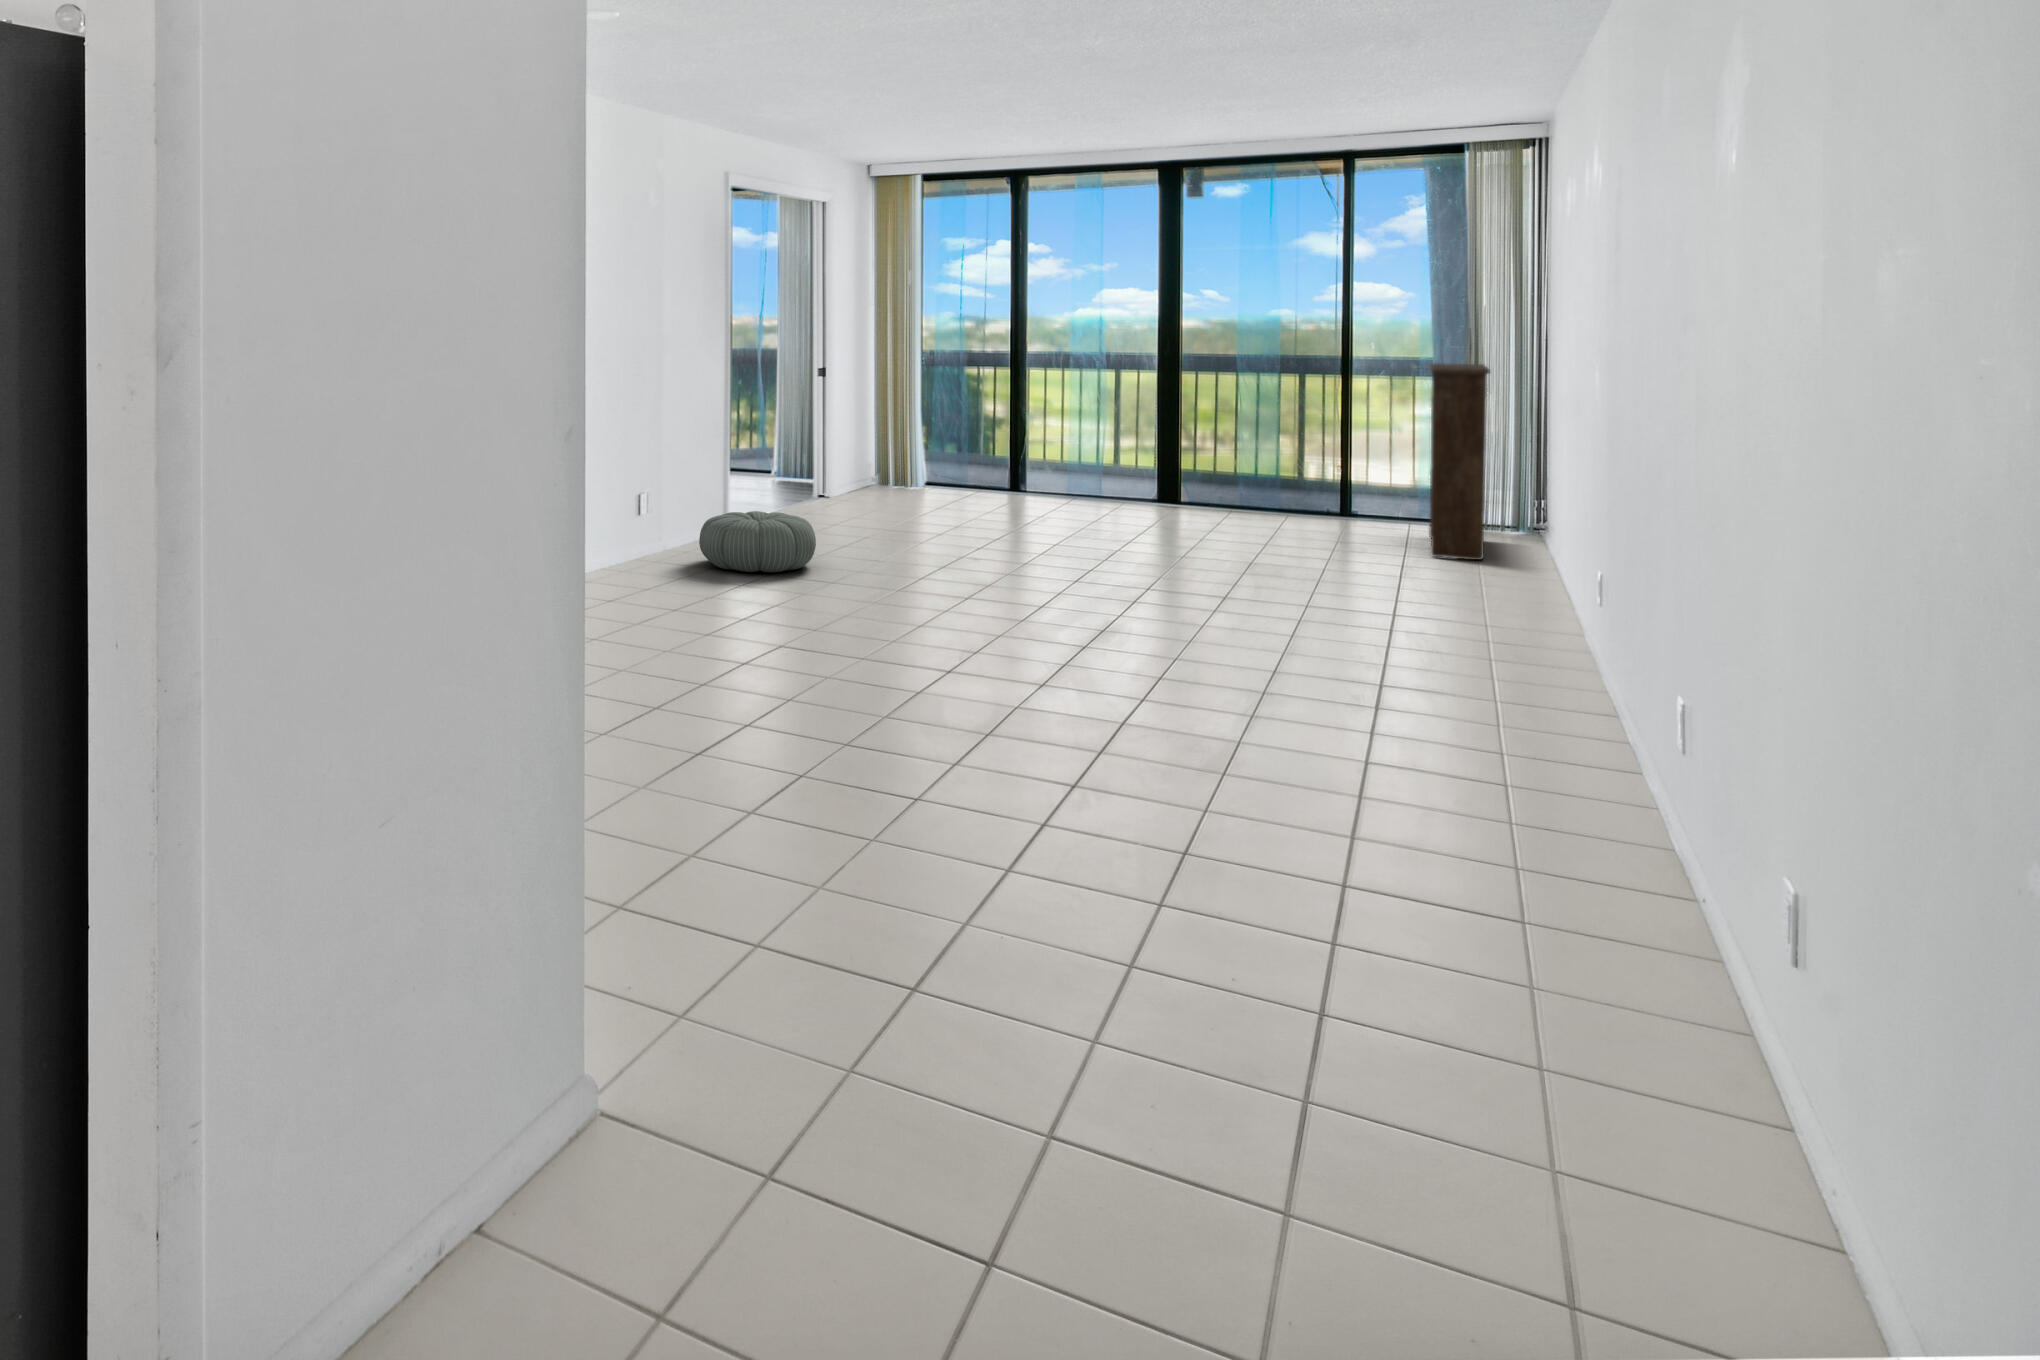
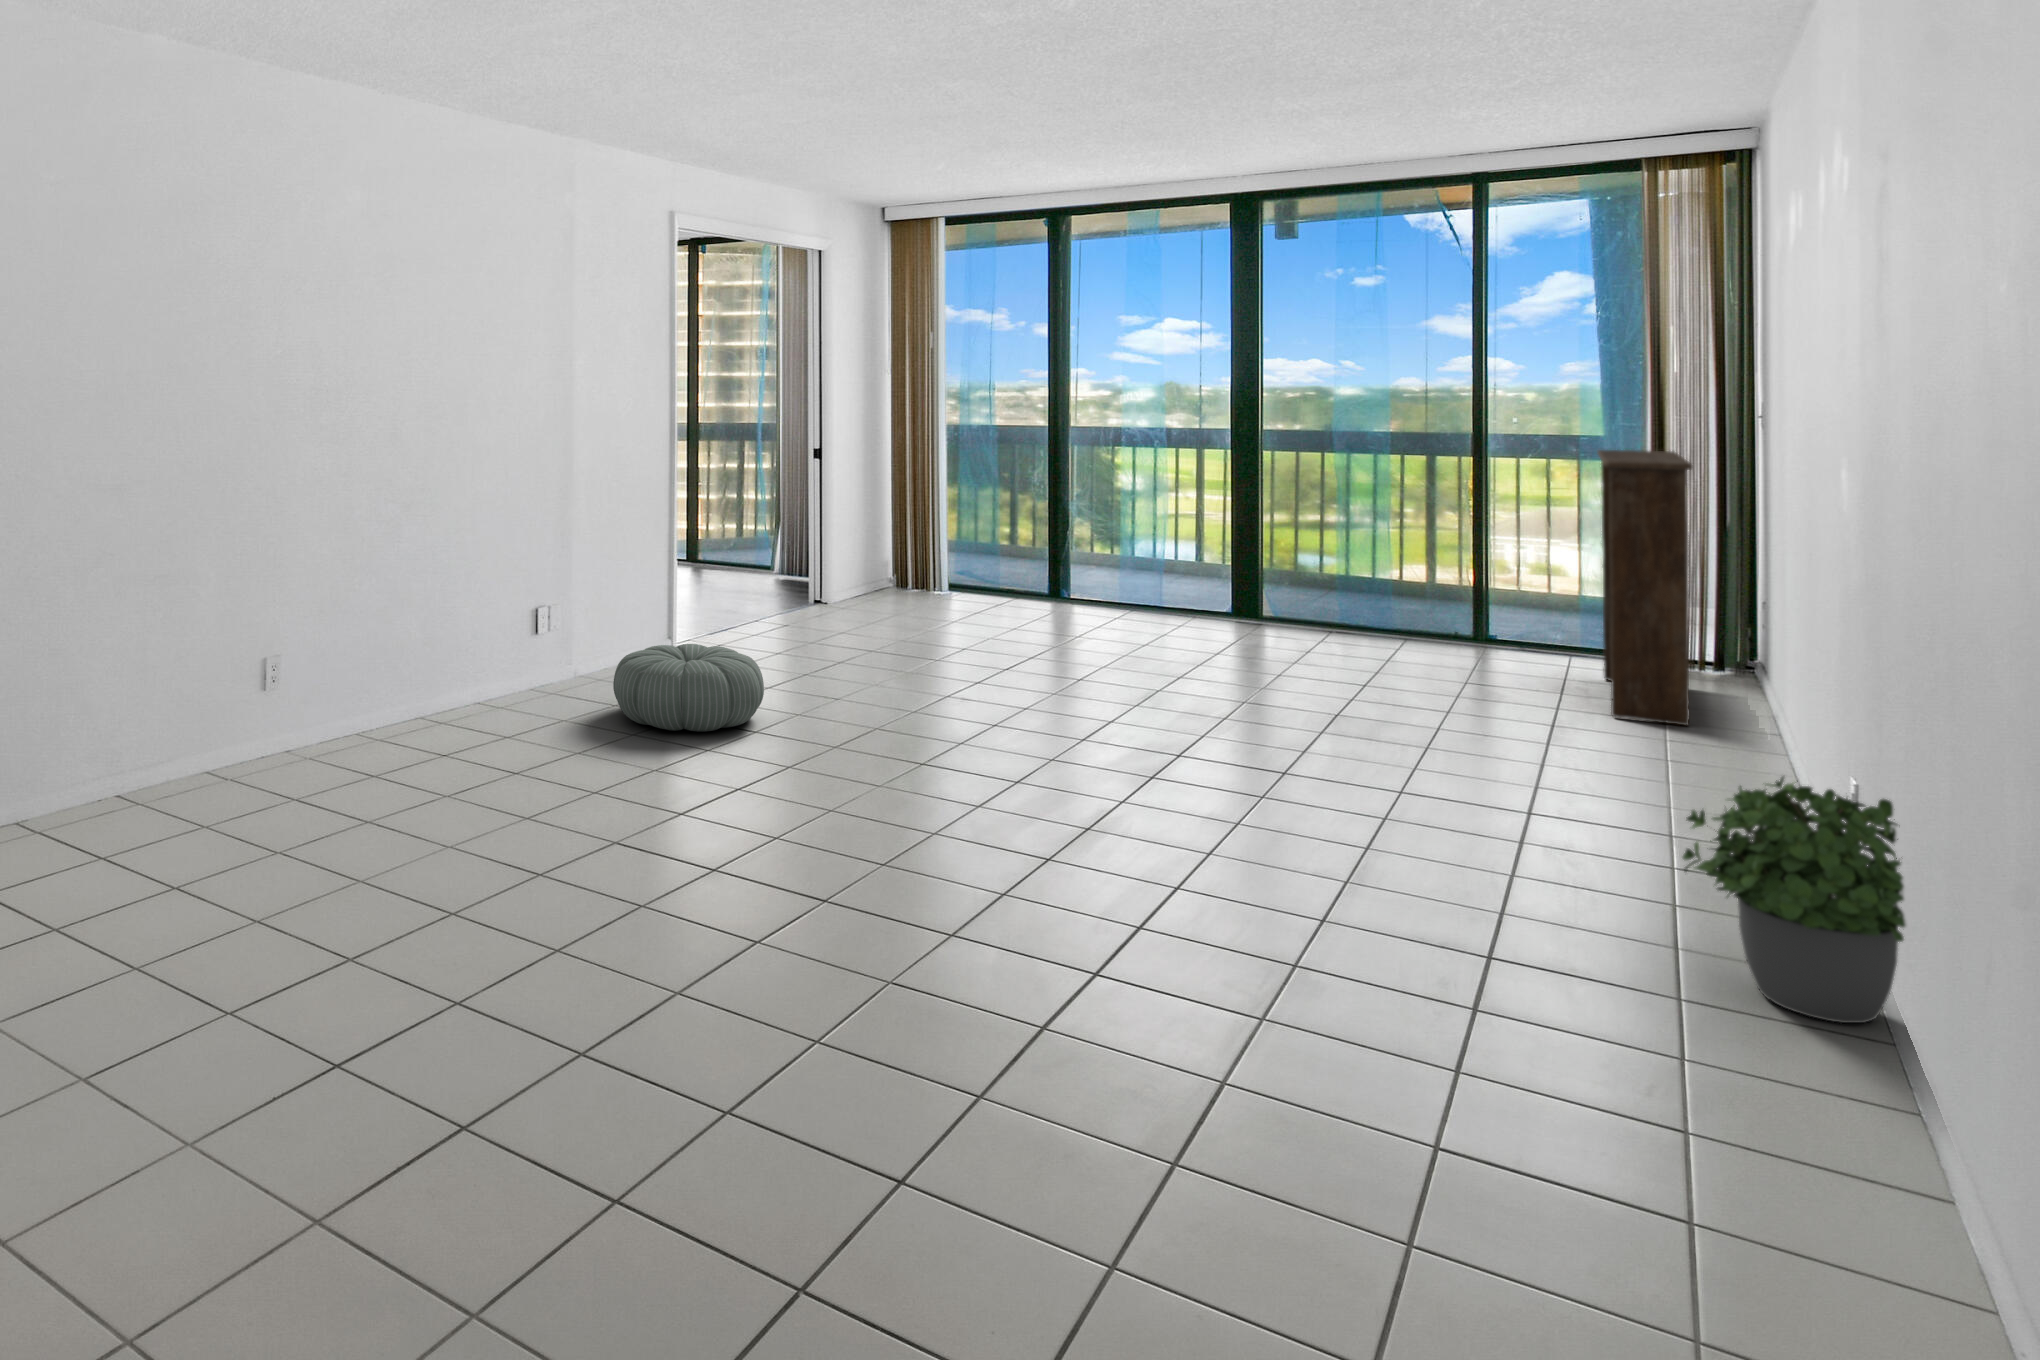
potted plant: none [1450,540,1597,686] -> present [1683,777,1905,1023]

